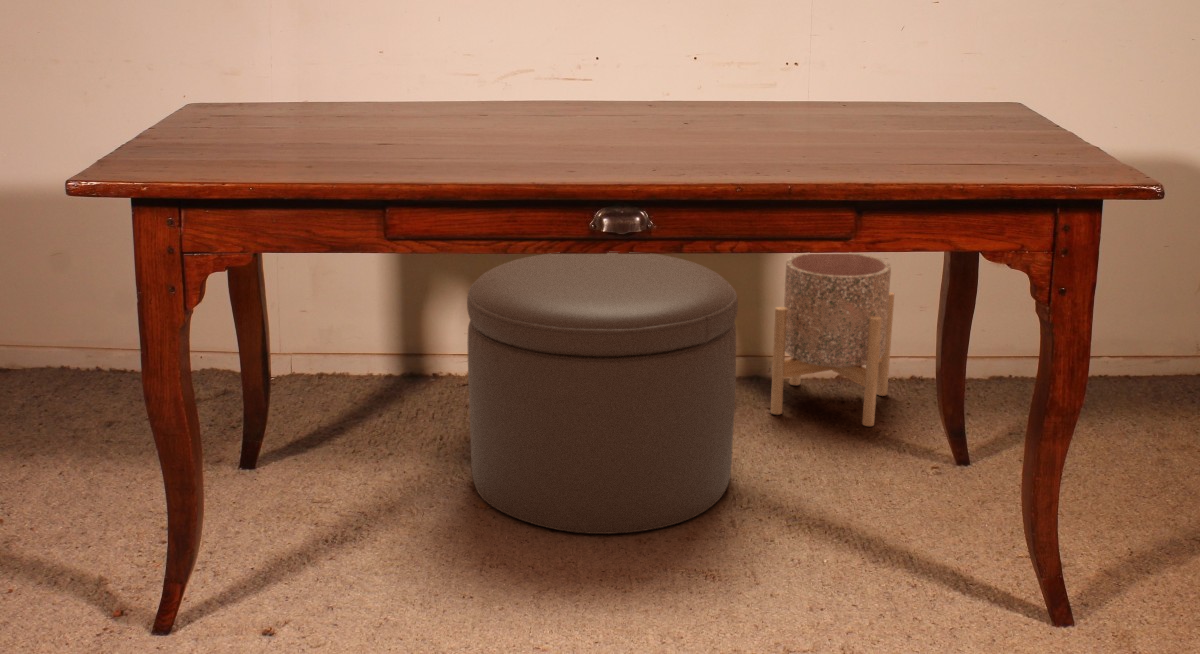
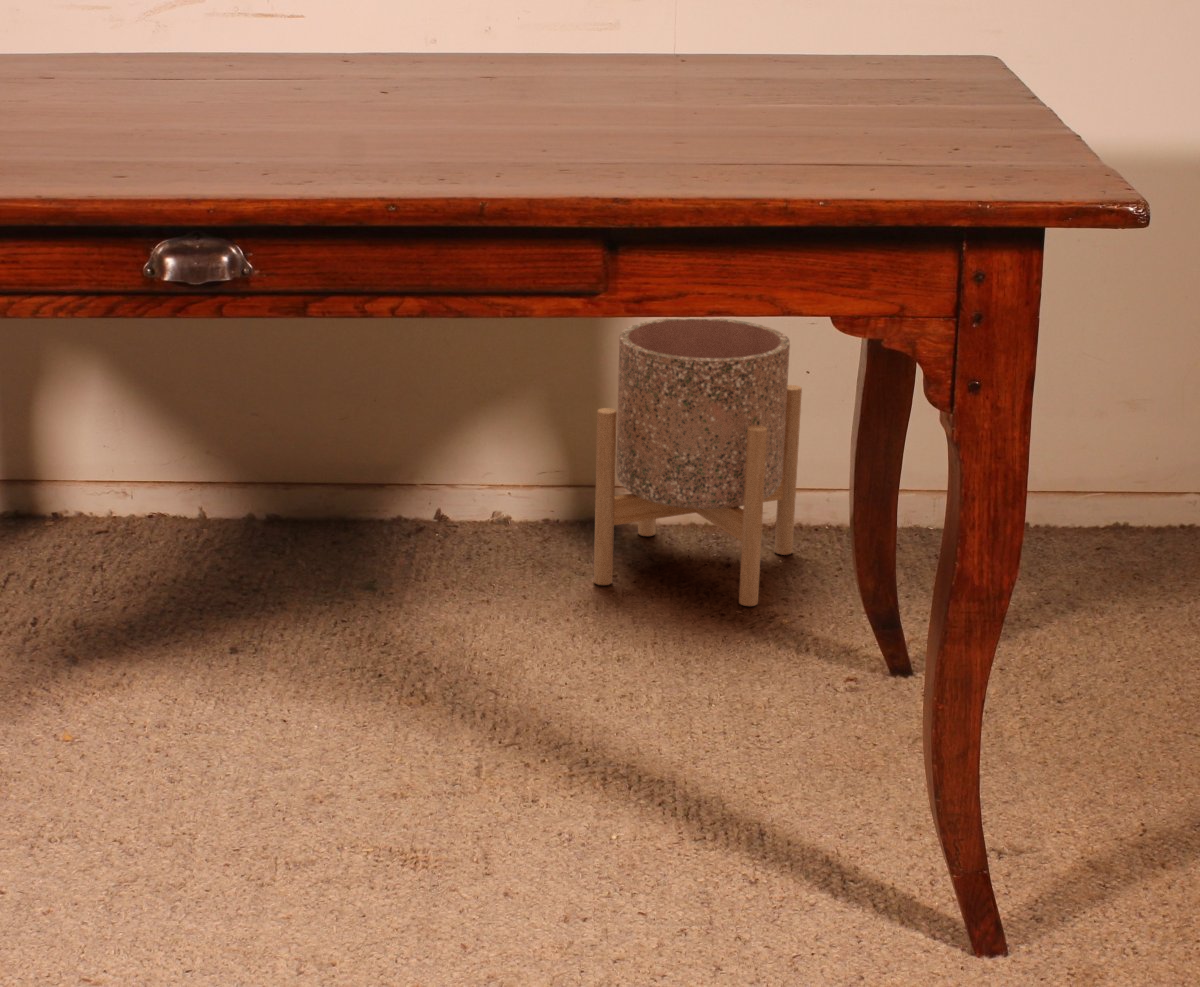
ottoman: present [467,251,738,534] -> none [37,313,500,790]

